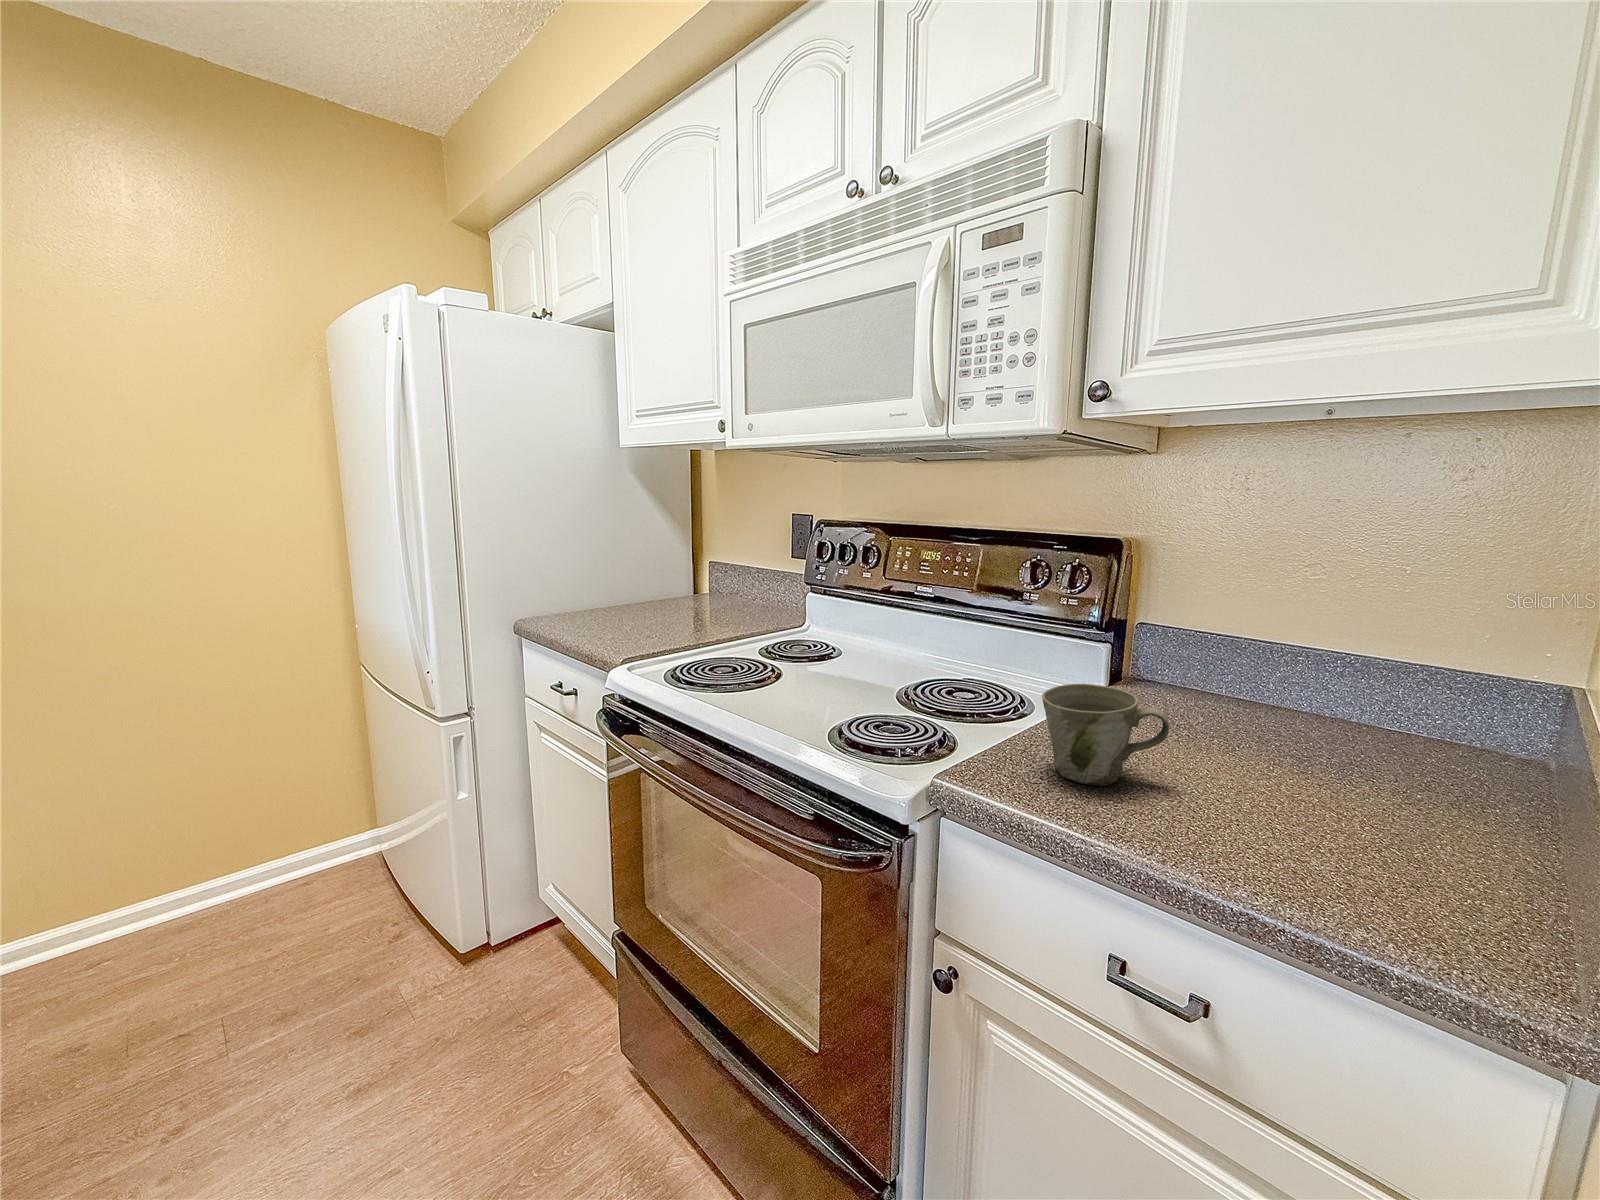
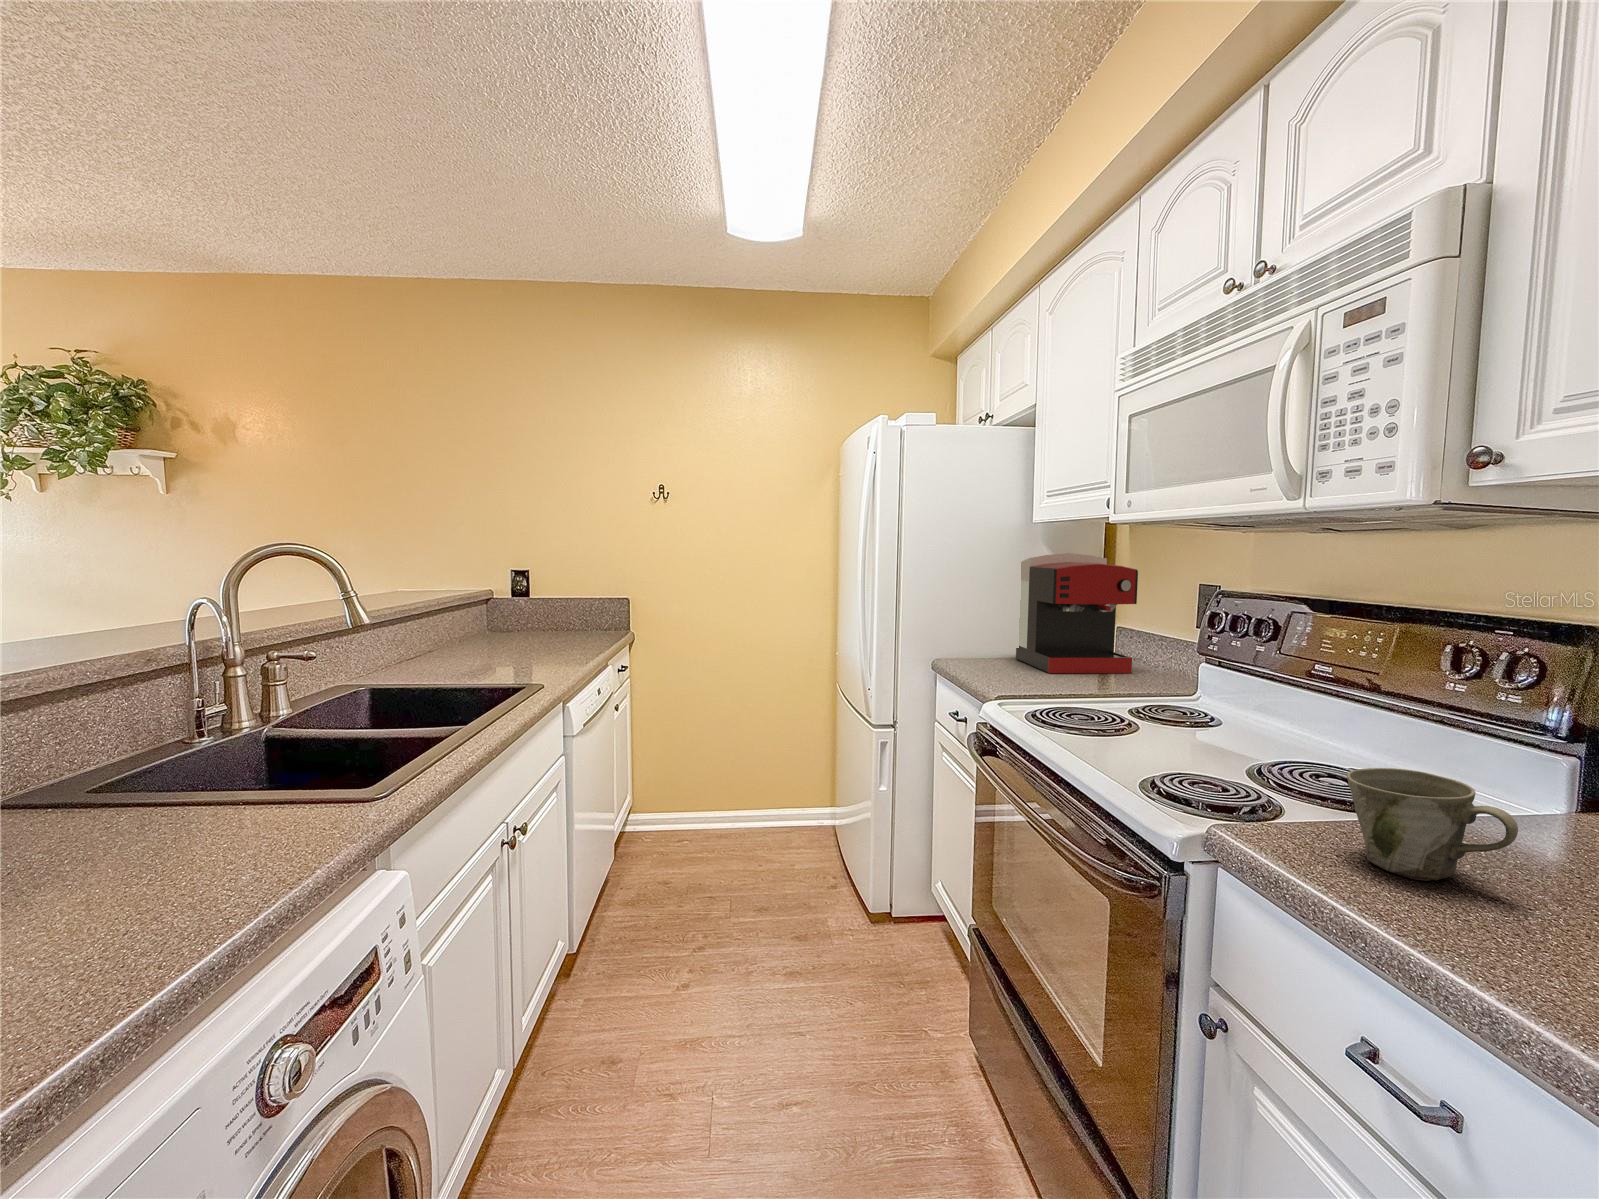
coffee maker: none [606,483,736,620] -> present [1016,553,1138,673]

